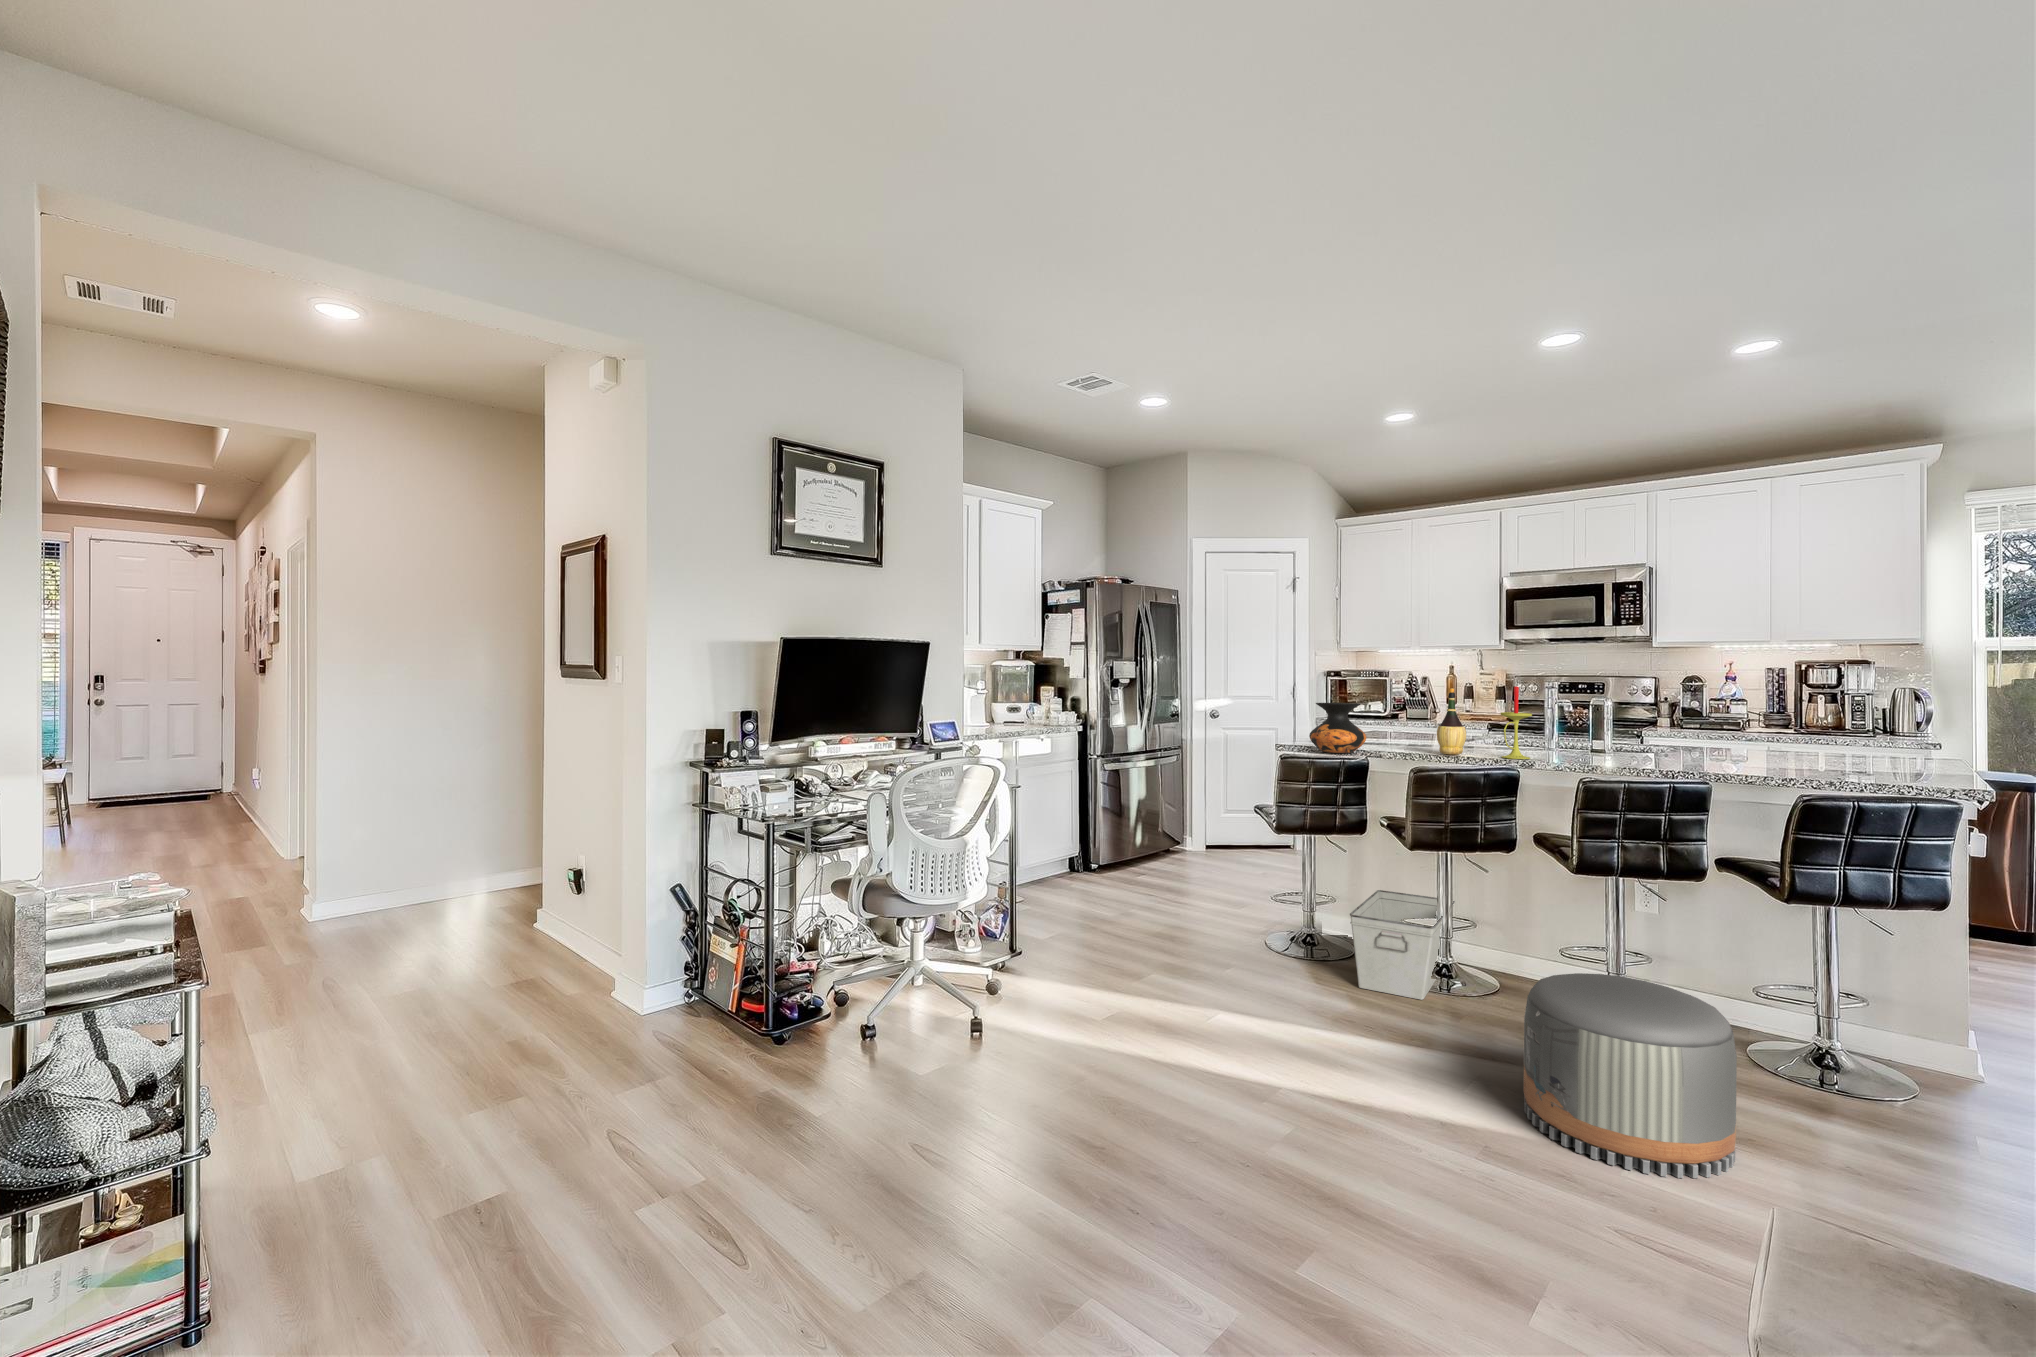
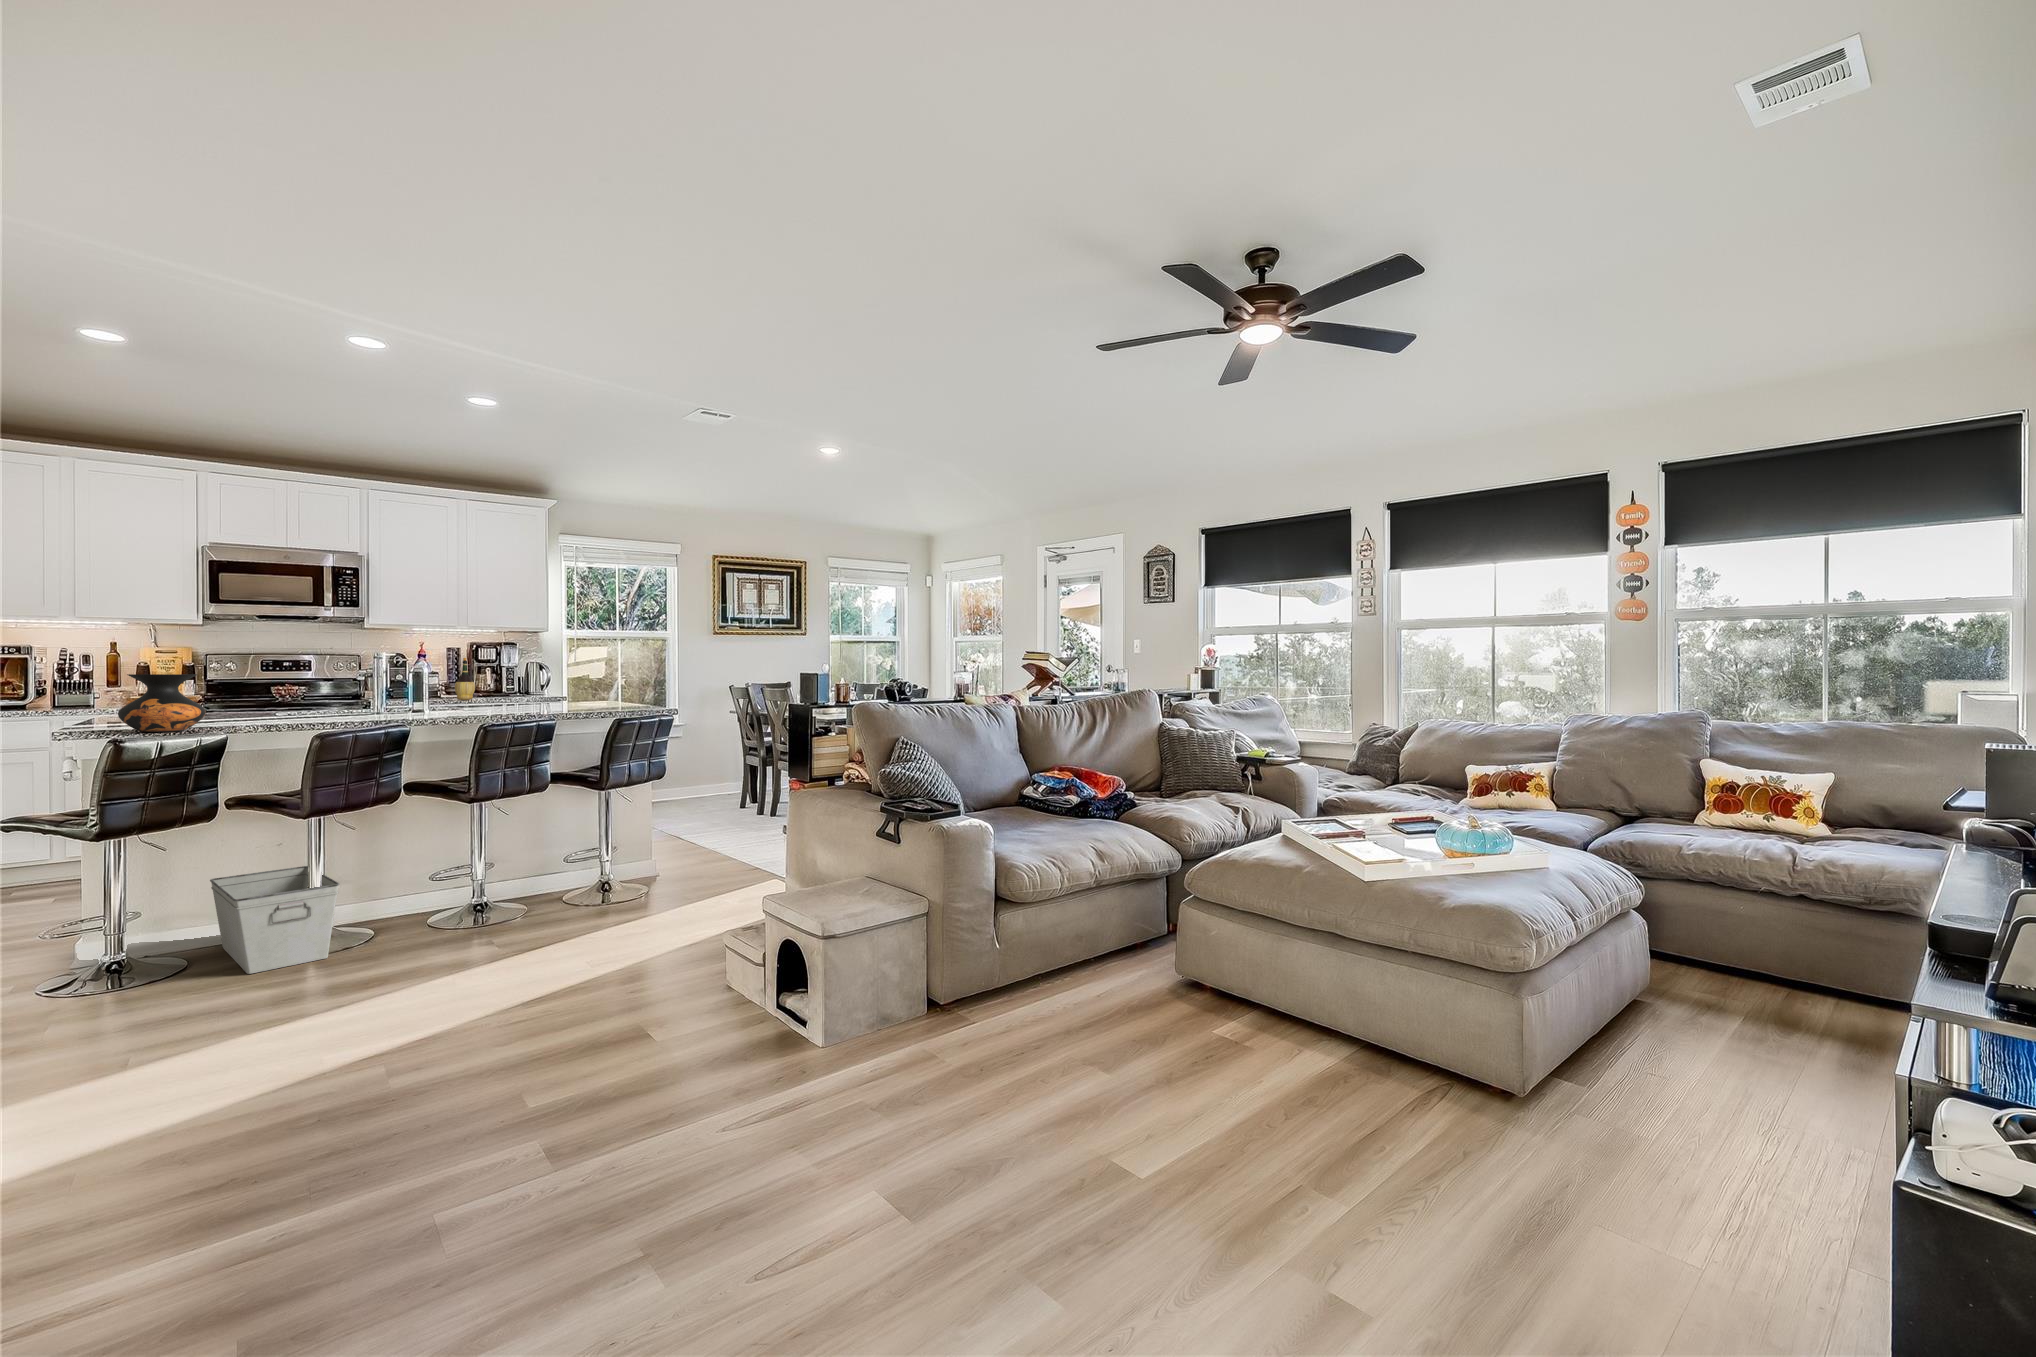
candle: present [1501,686,1532,759] -> none [353,654,385,721]
wine bottle: present [1437,688,1466,755] -> present [455,658,475,700]
pouf: present [1524,973,1737,1178] -> none [510,854,647,977]

